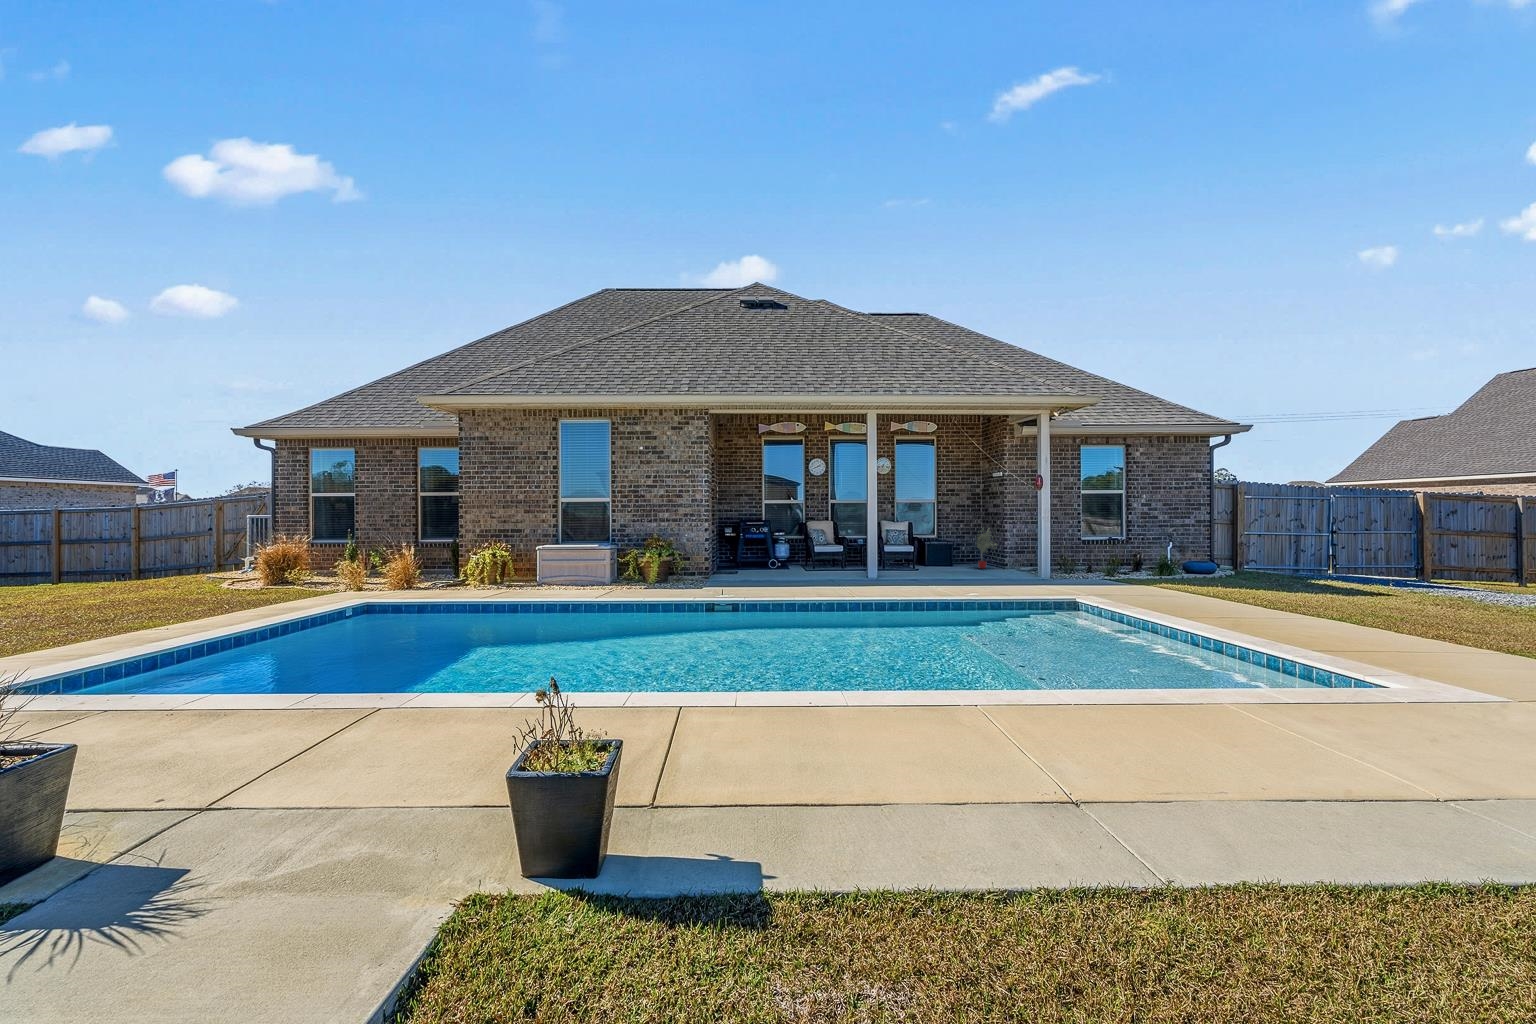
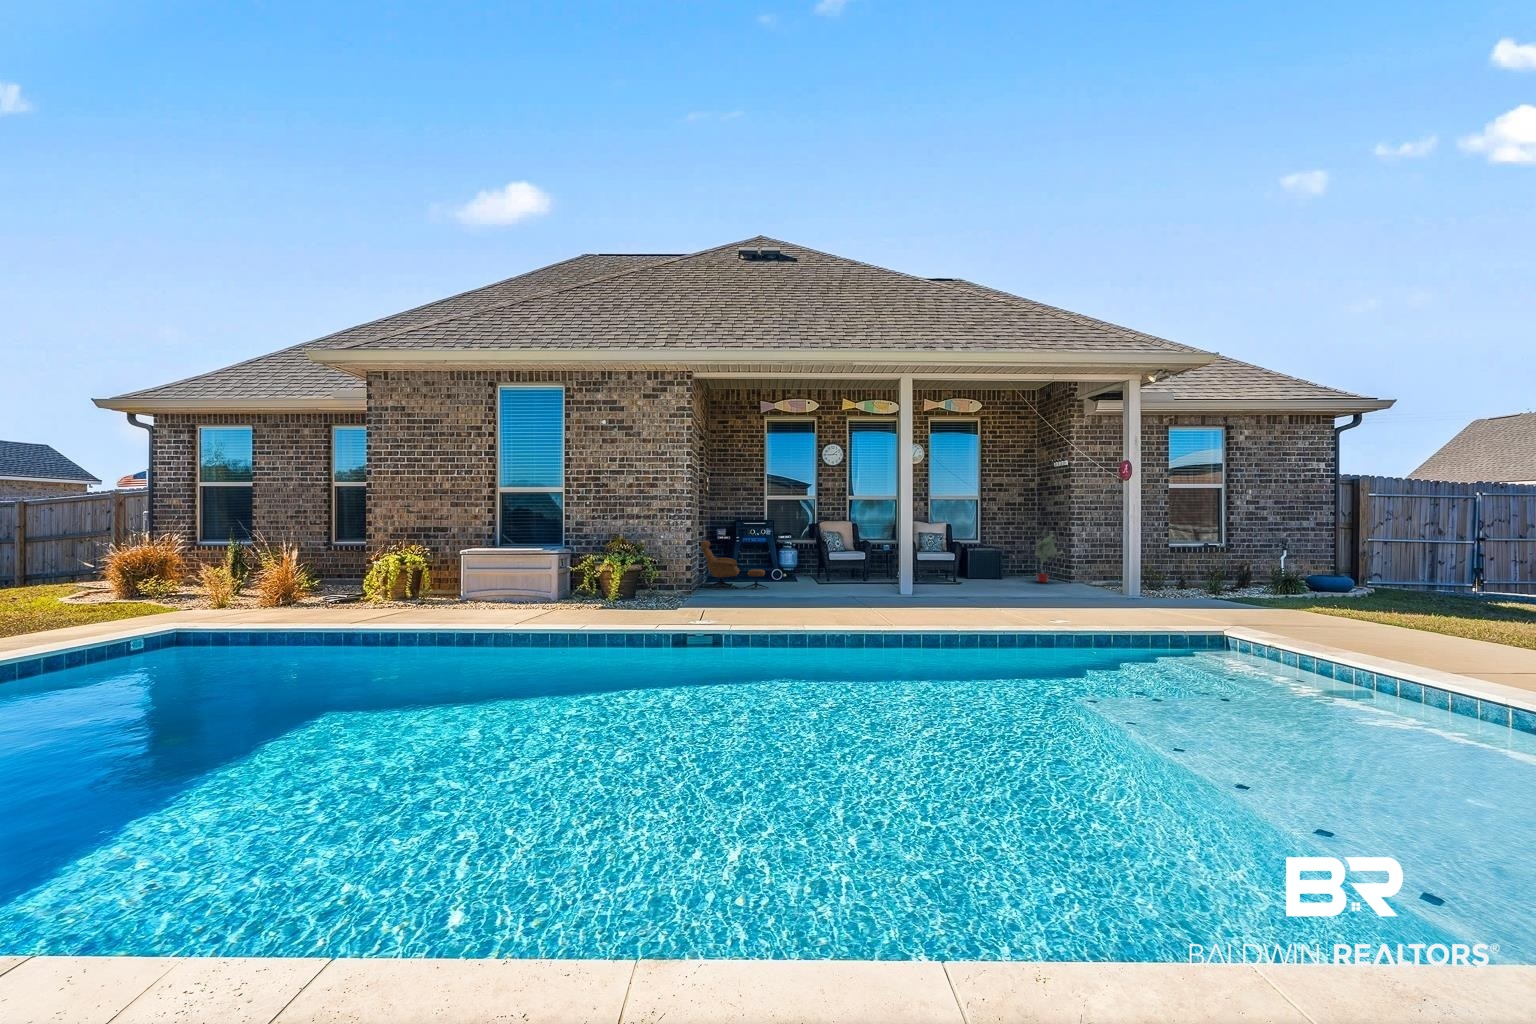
lounge chair: none [715,537,767,575] -> present [701,540,768,590]

